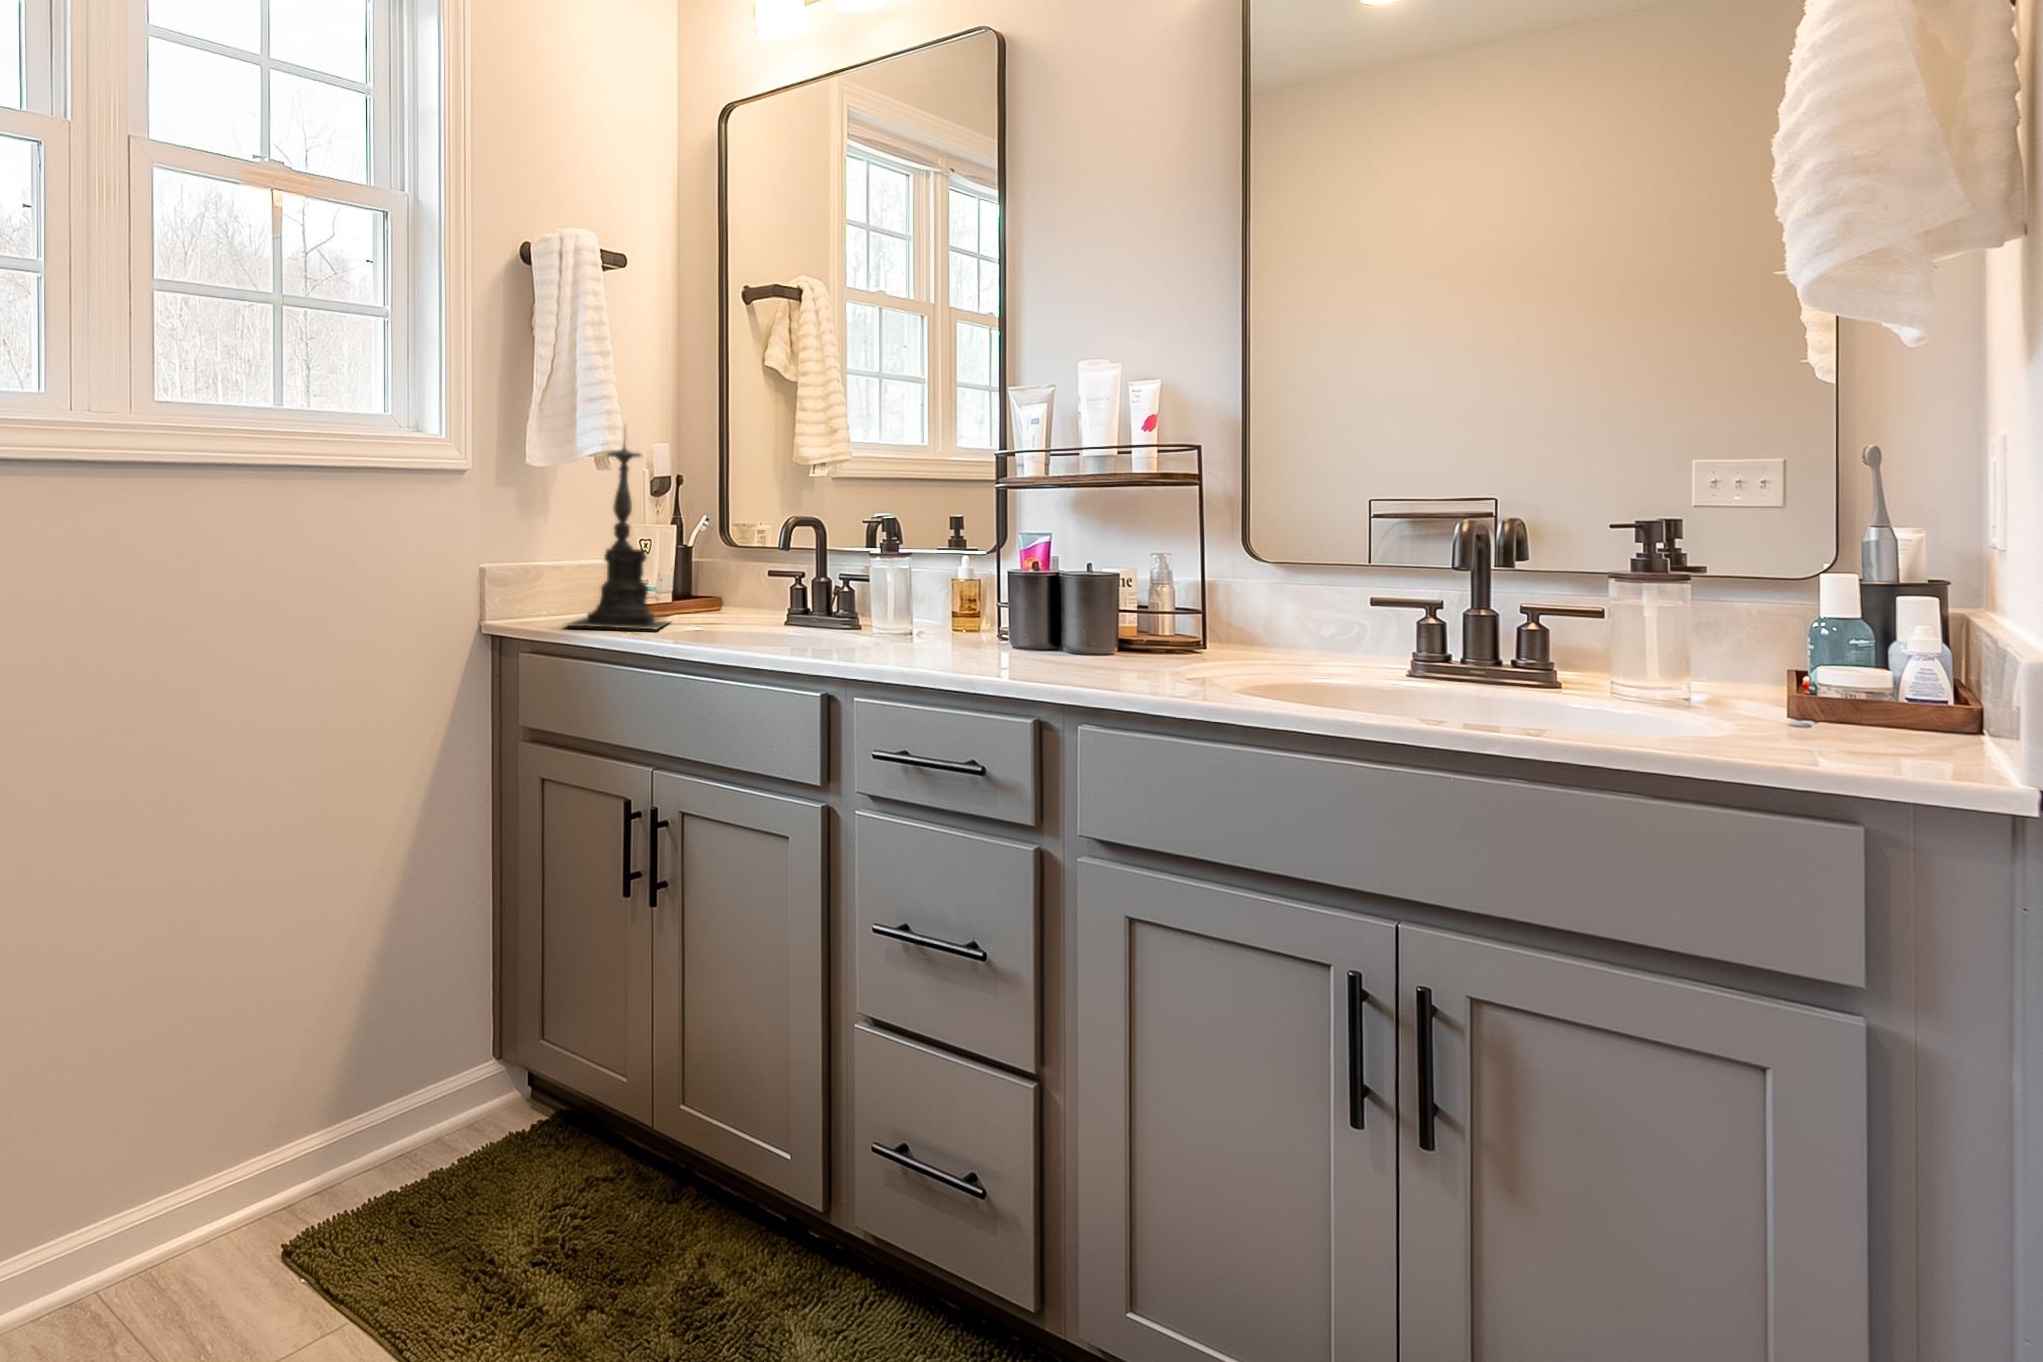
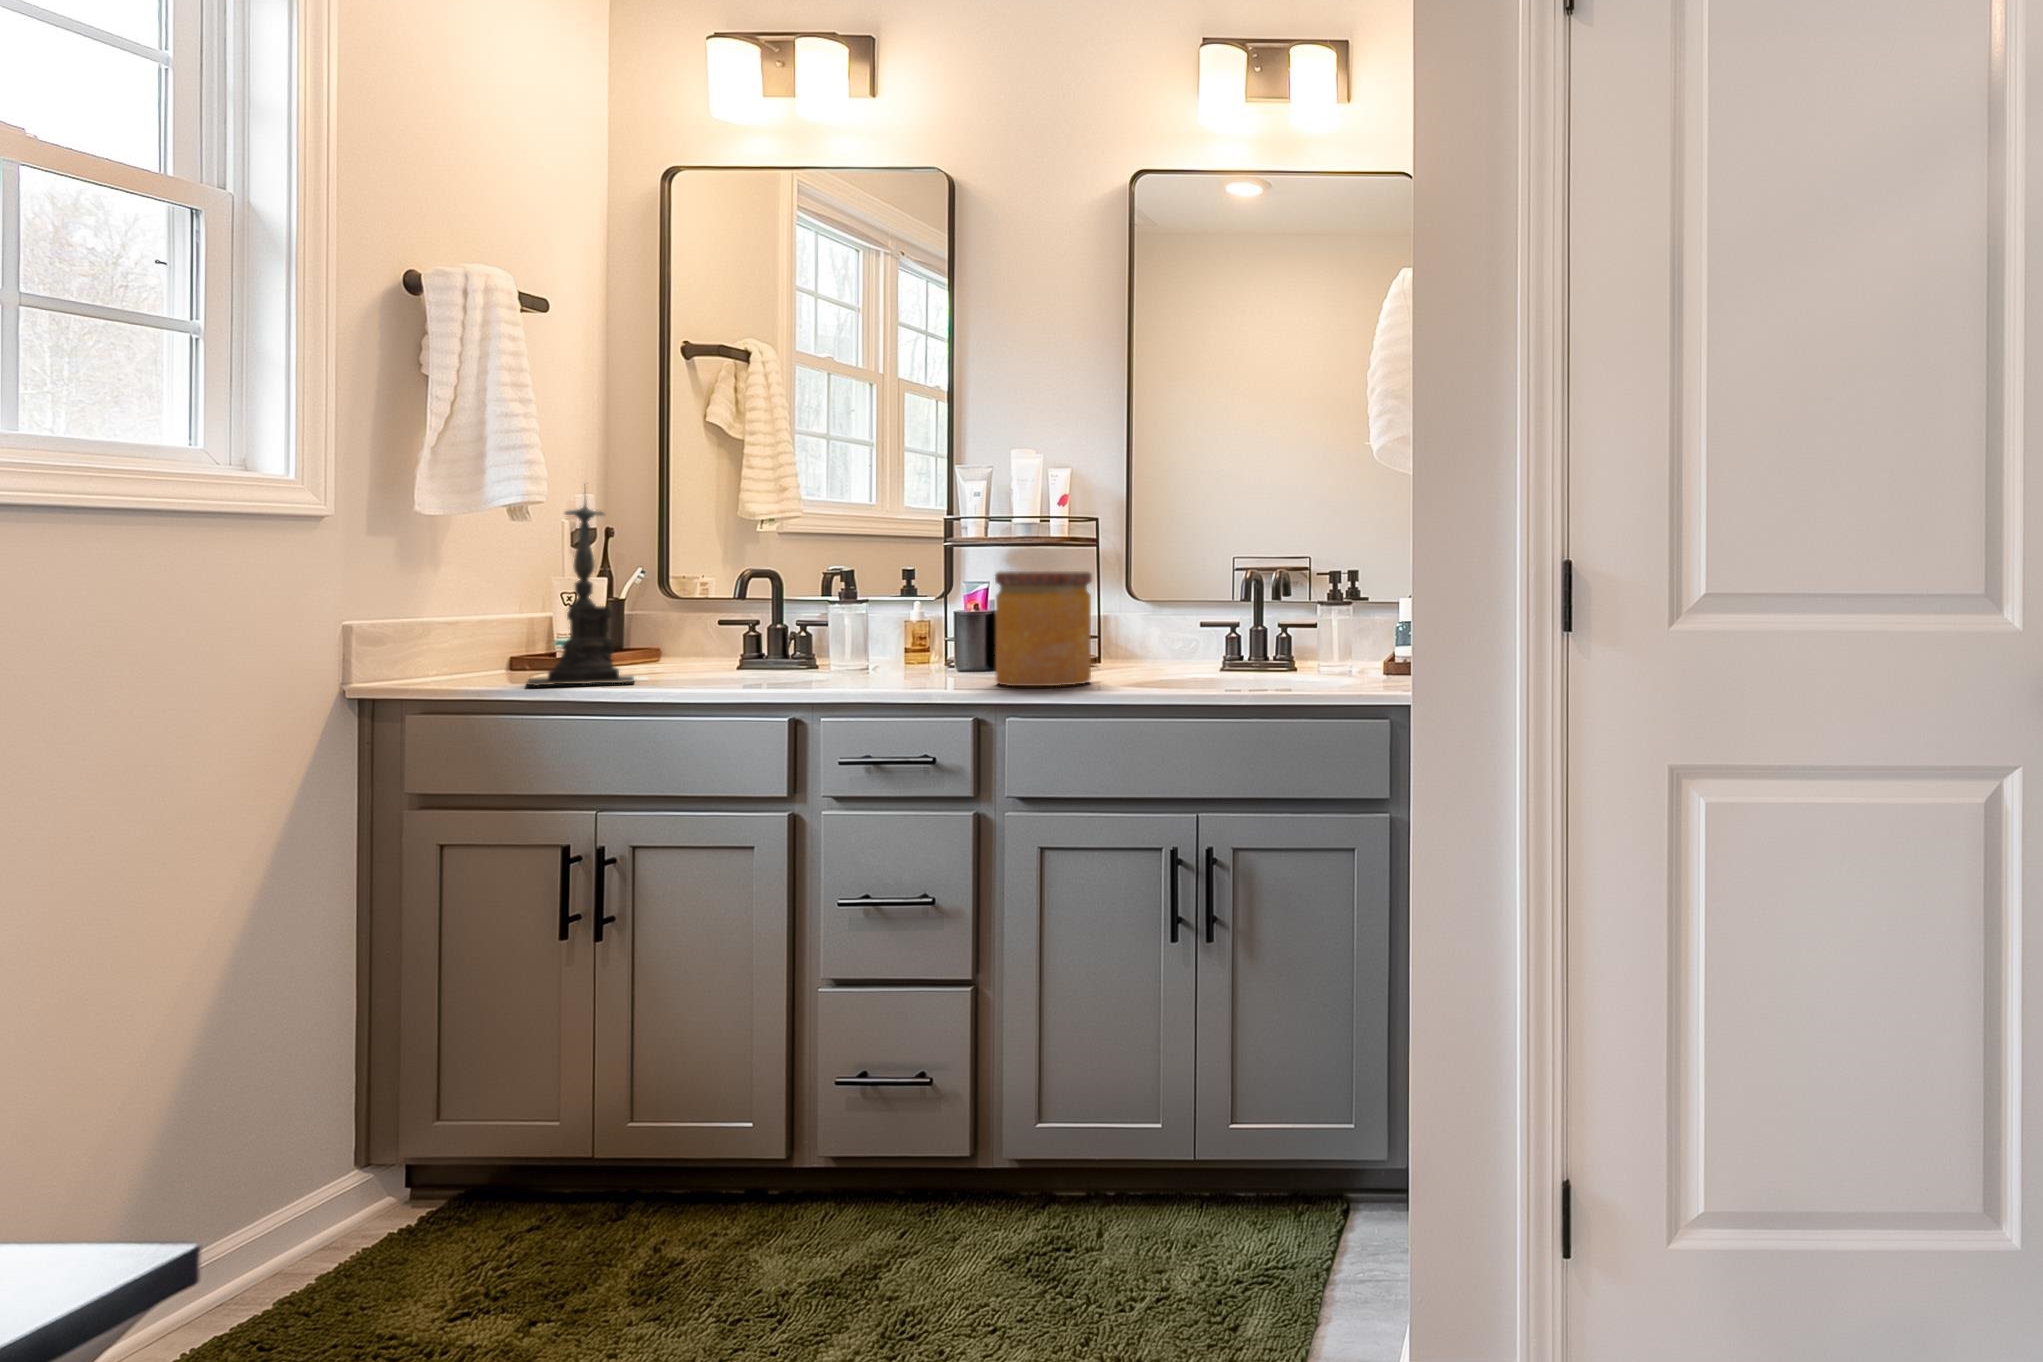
jar: none [1051,513,1195,676] -> present [995,571,1092,686]

